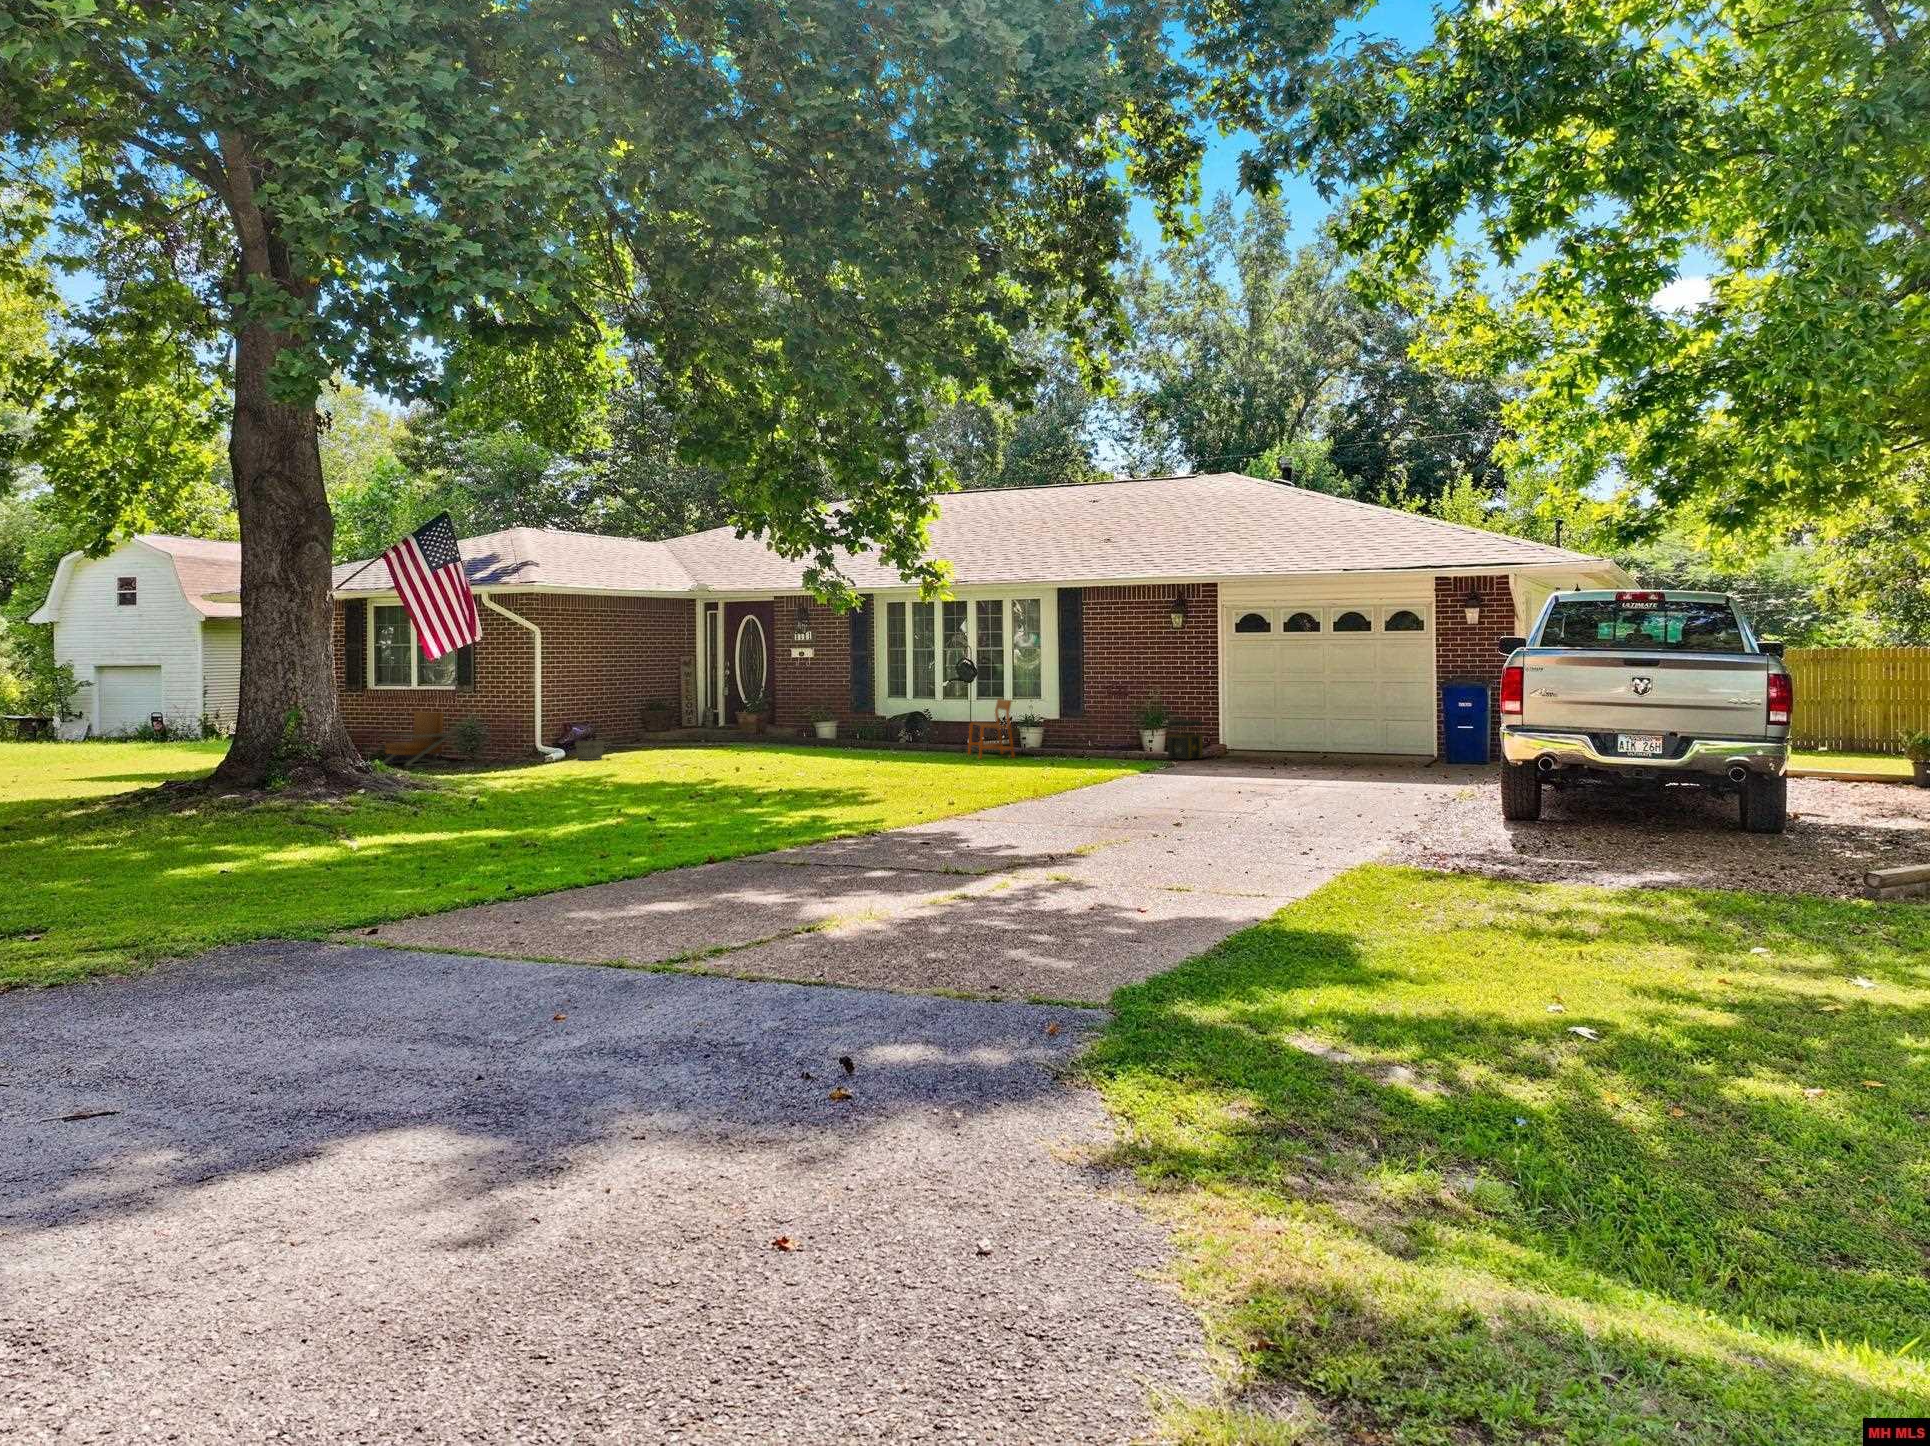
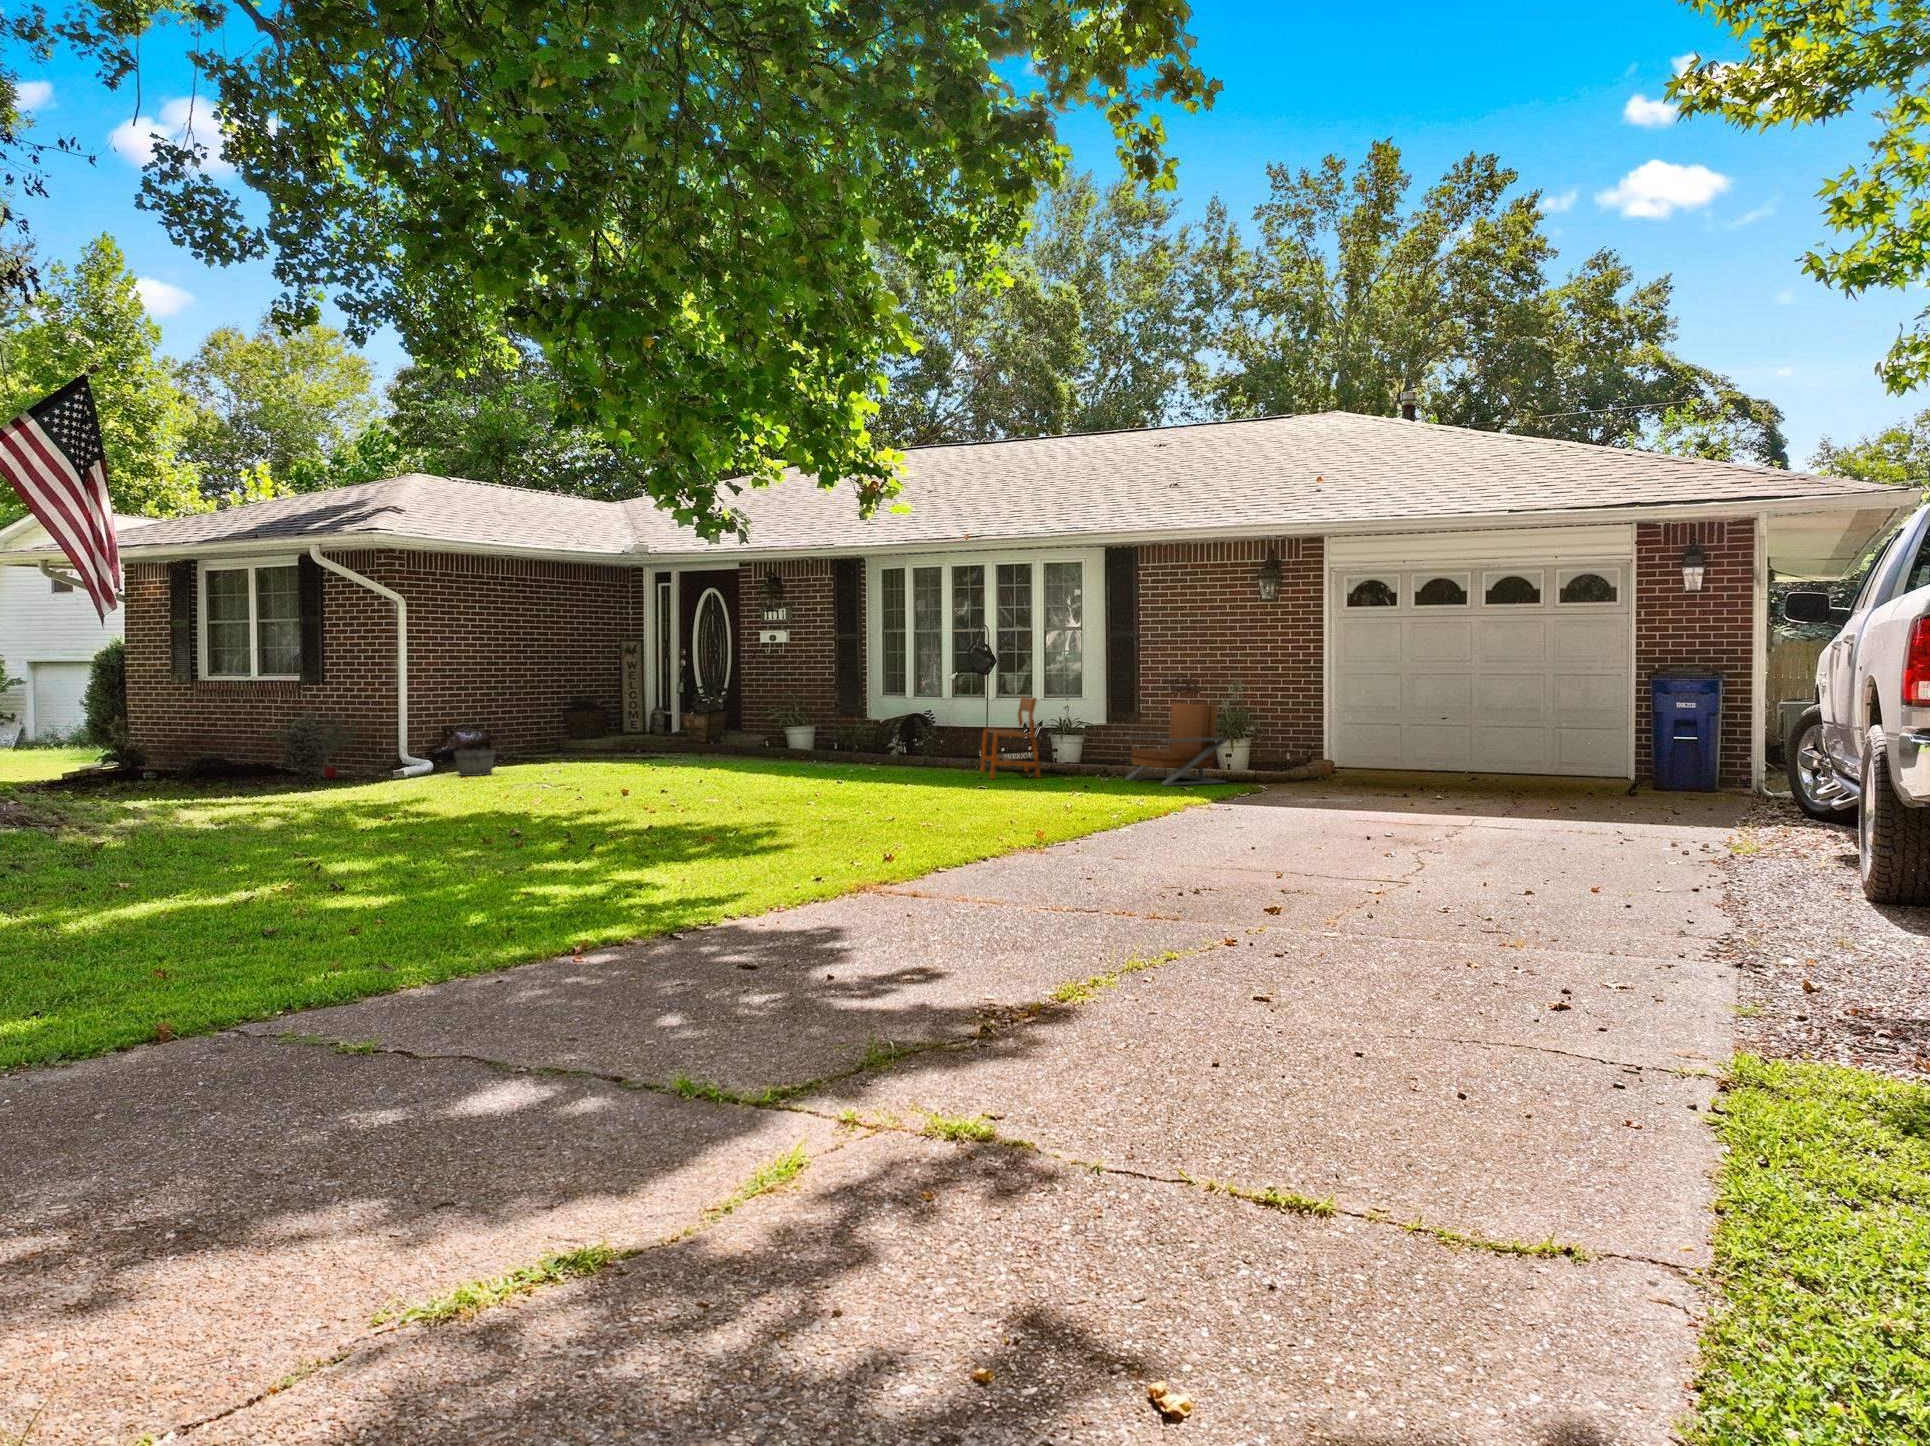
lounge chair: present [382,711,450,766] -> present [1126,703,1228,786]
potted tree: none [465,715,505,763] -> present [304,716,355,779]
toolbox: present [1167,719,1203,760] -> none [1250,727,1302,783]

